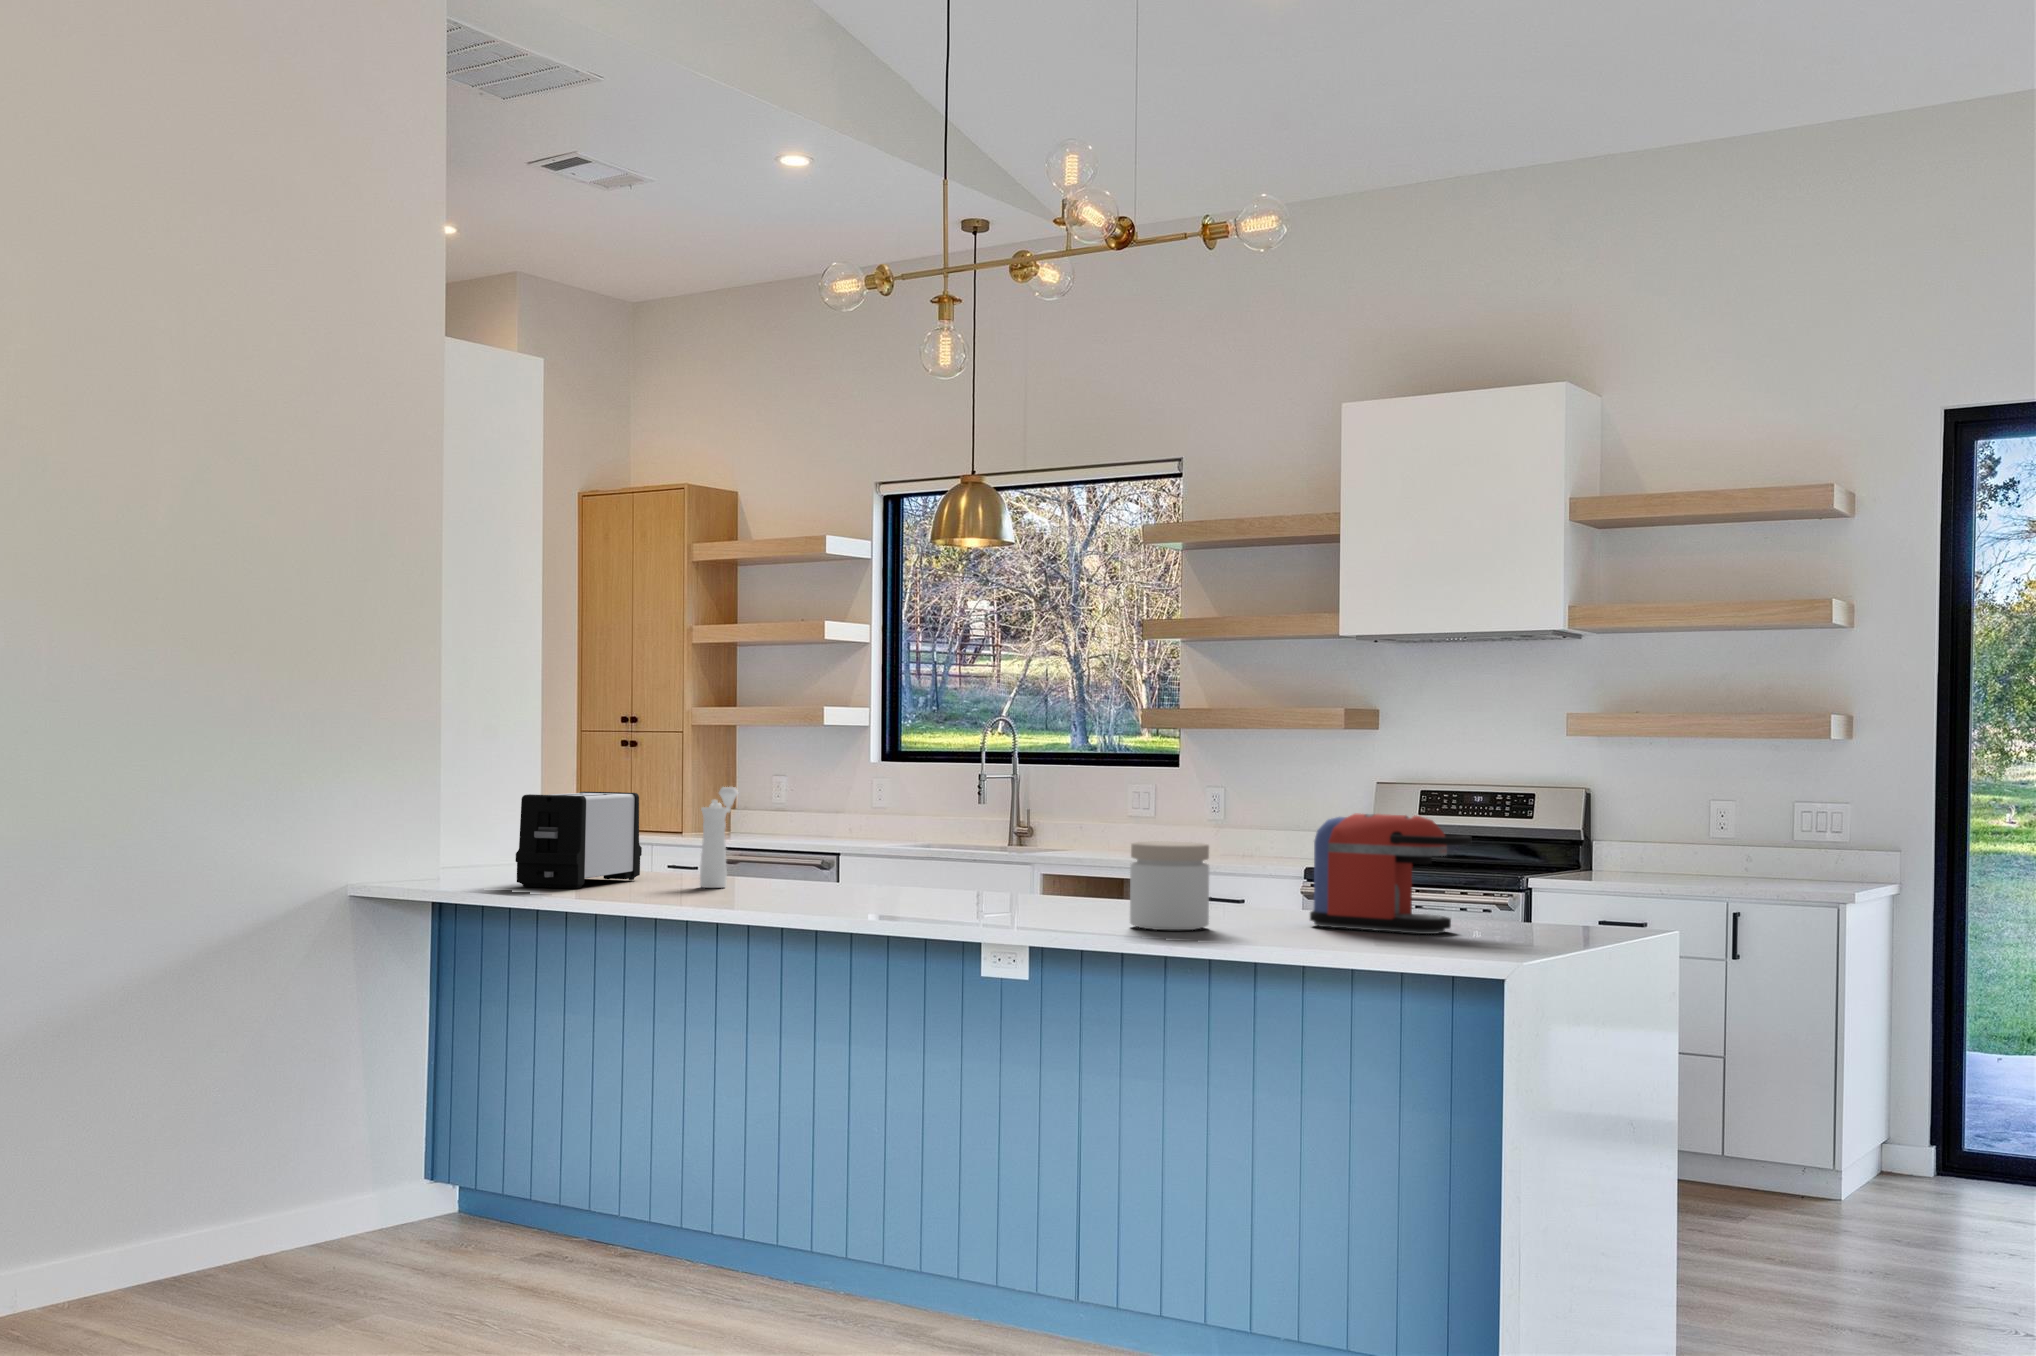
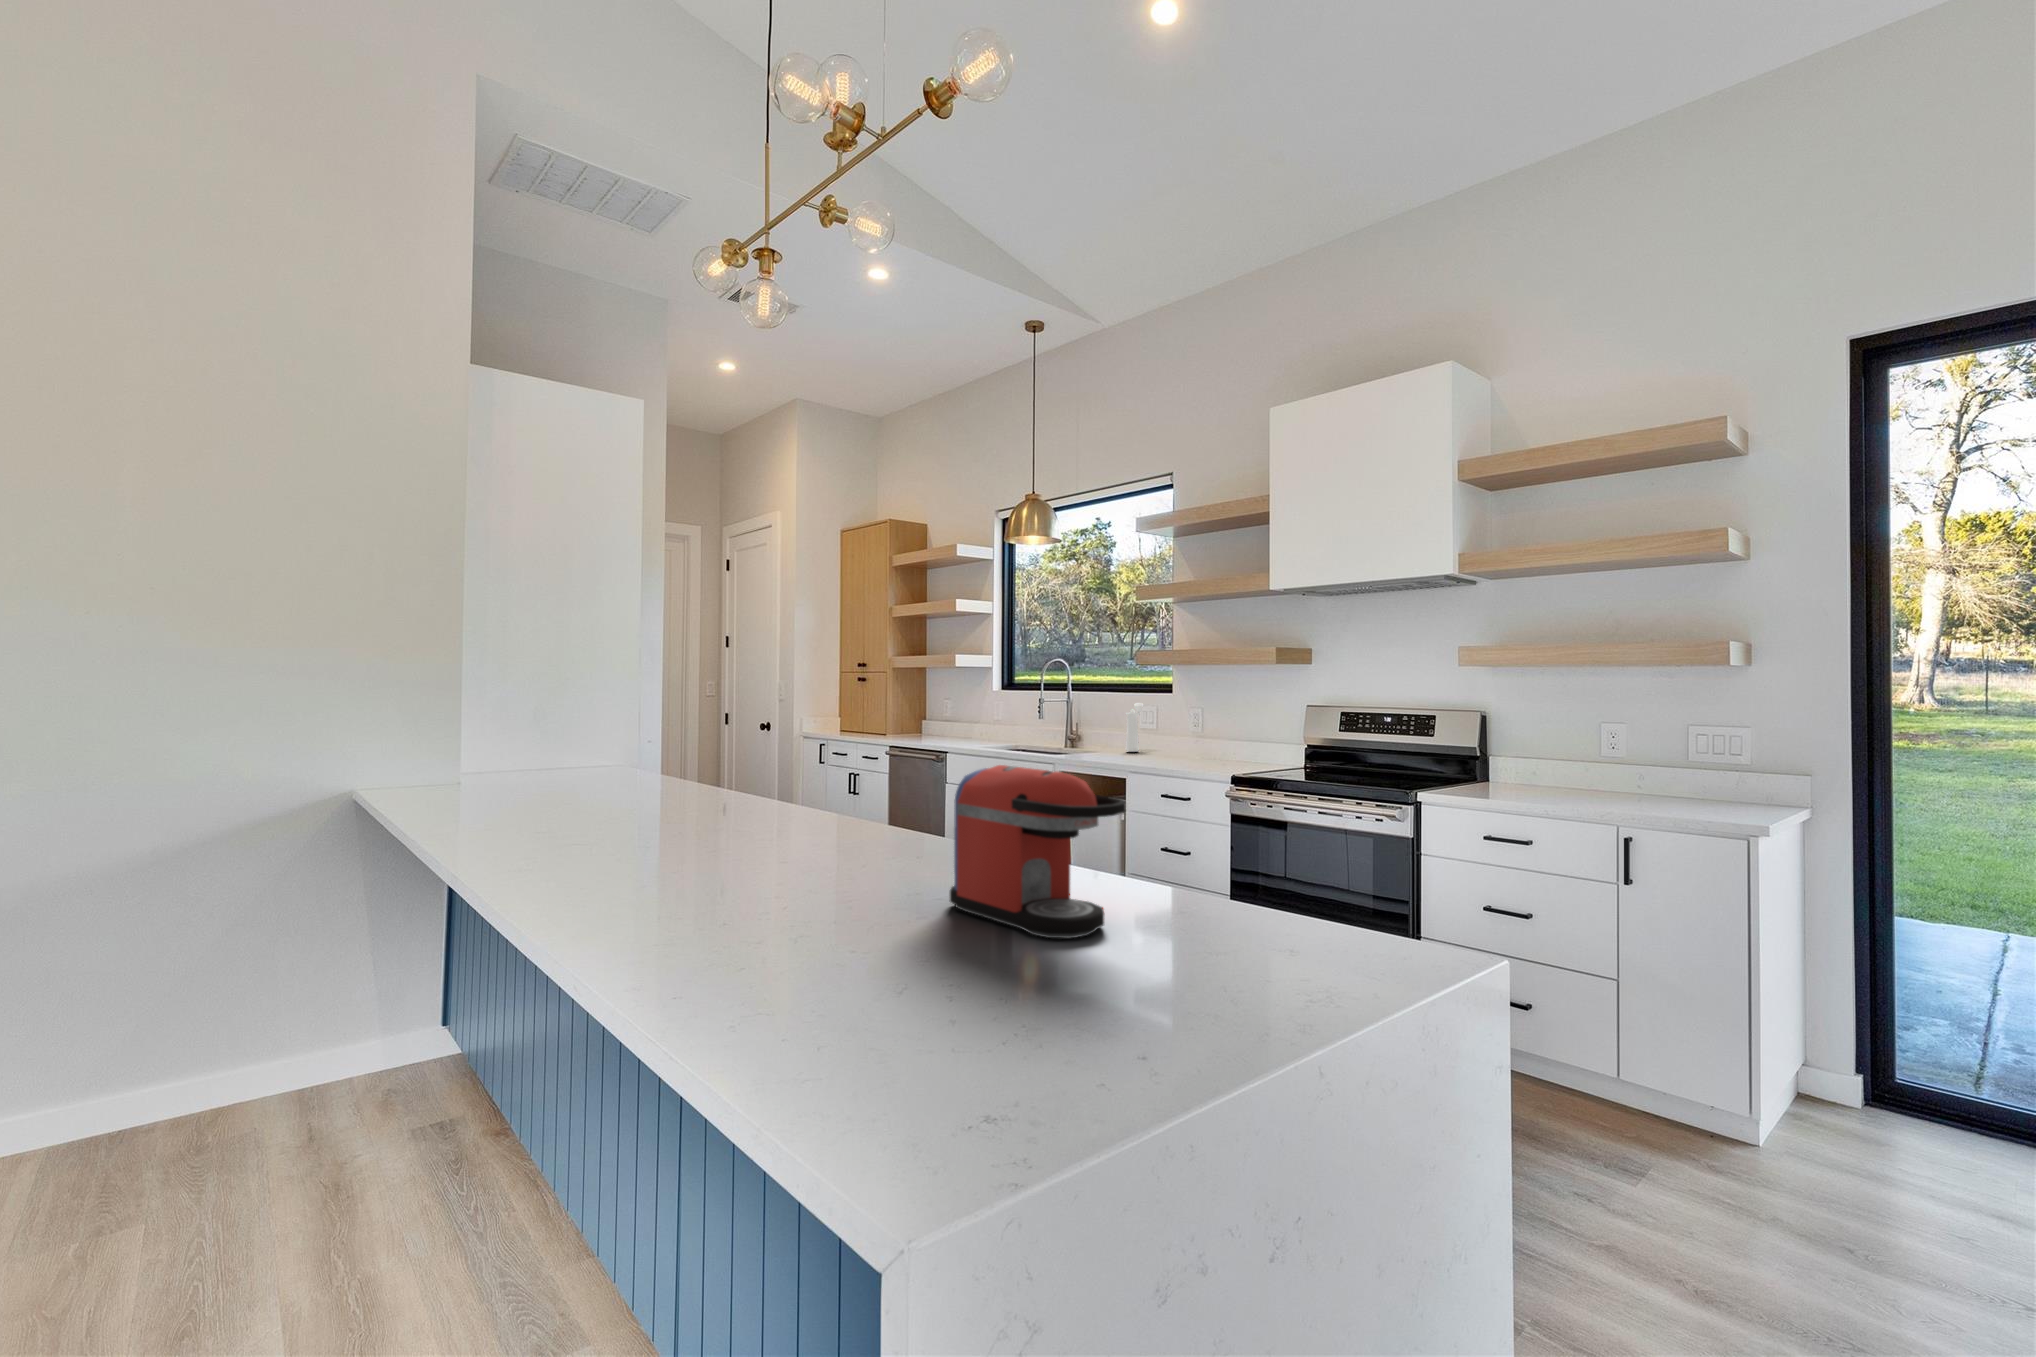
pepper mill: present [700,787,738,888] -> present [1126,703,1144,752]
toaster: present [516,792,642,888] -> none [477,720,617,802]
jar: present [1130,842,1209,930] -> none [717,794,817,912]

